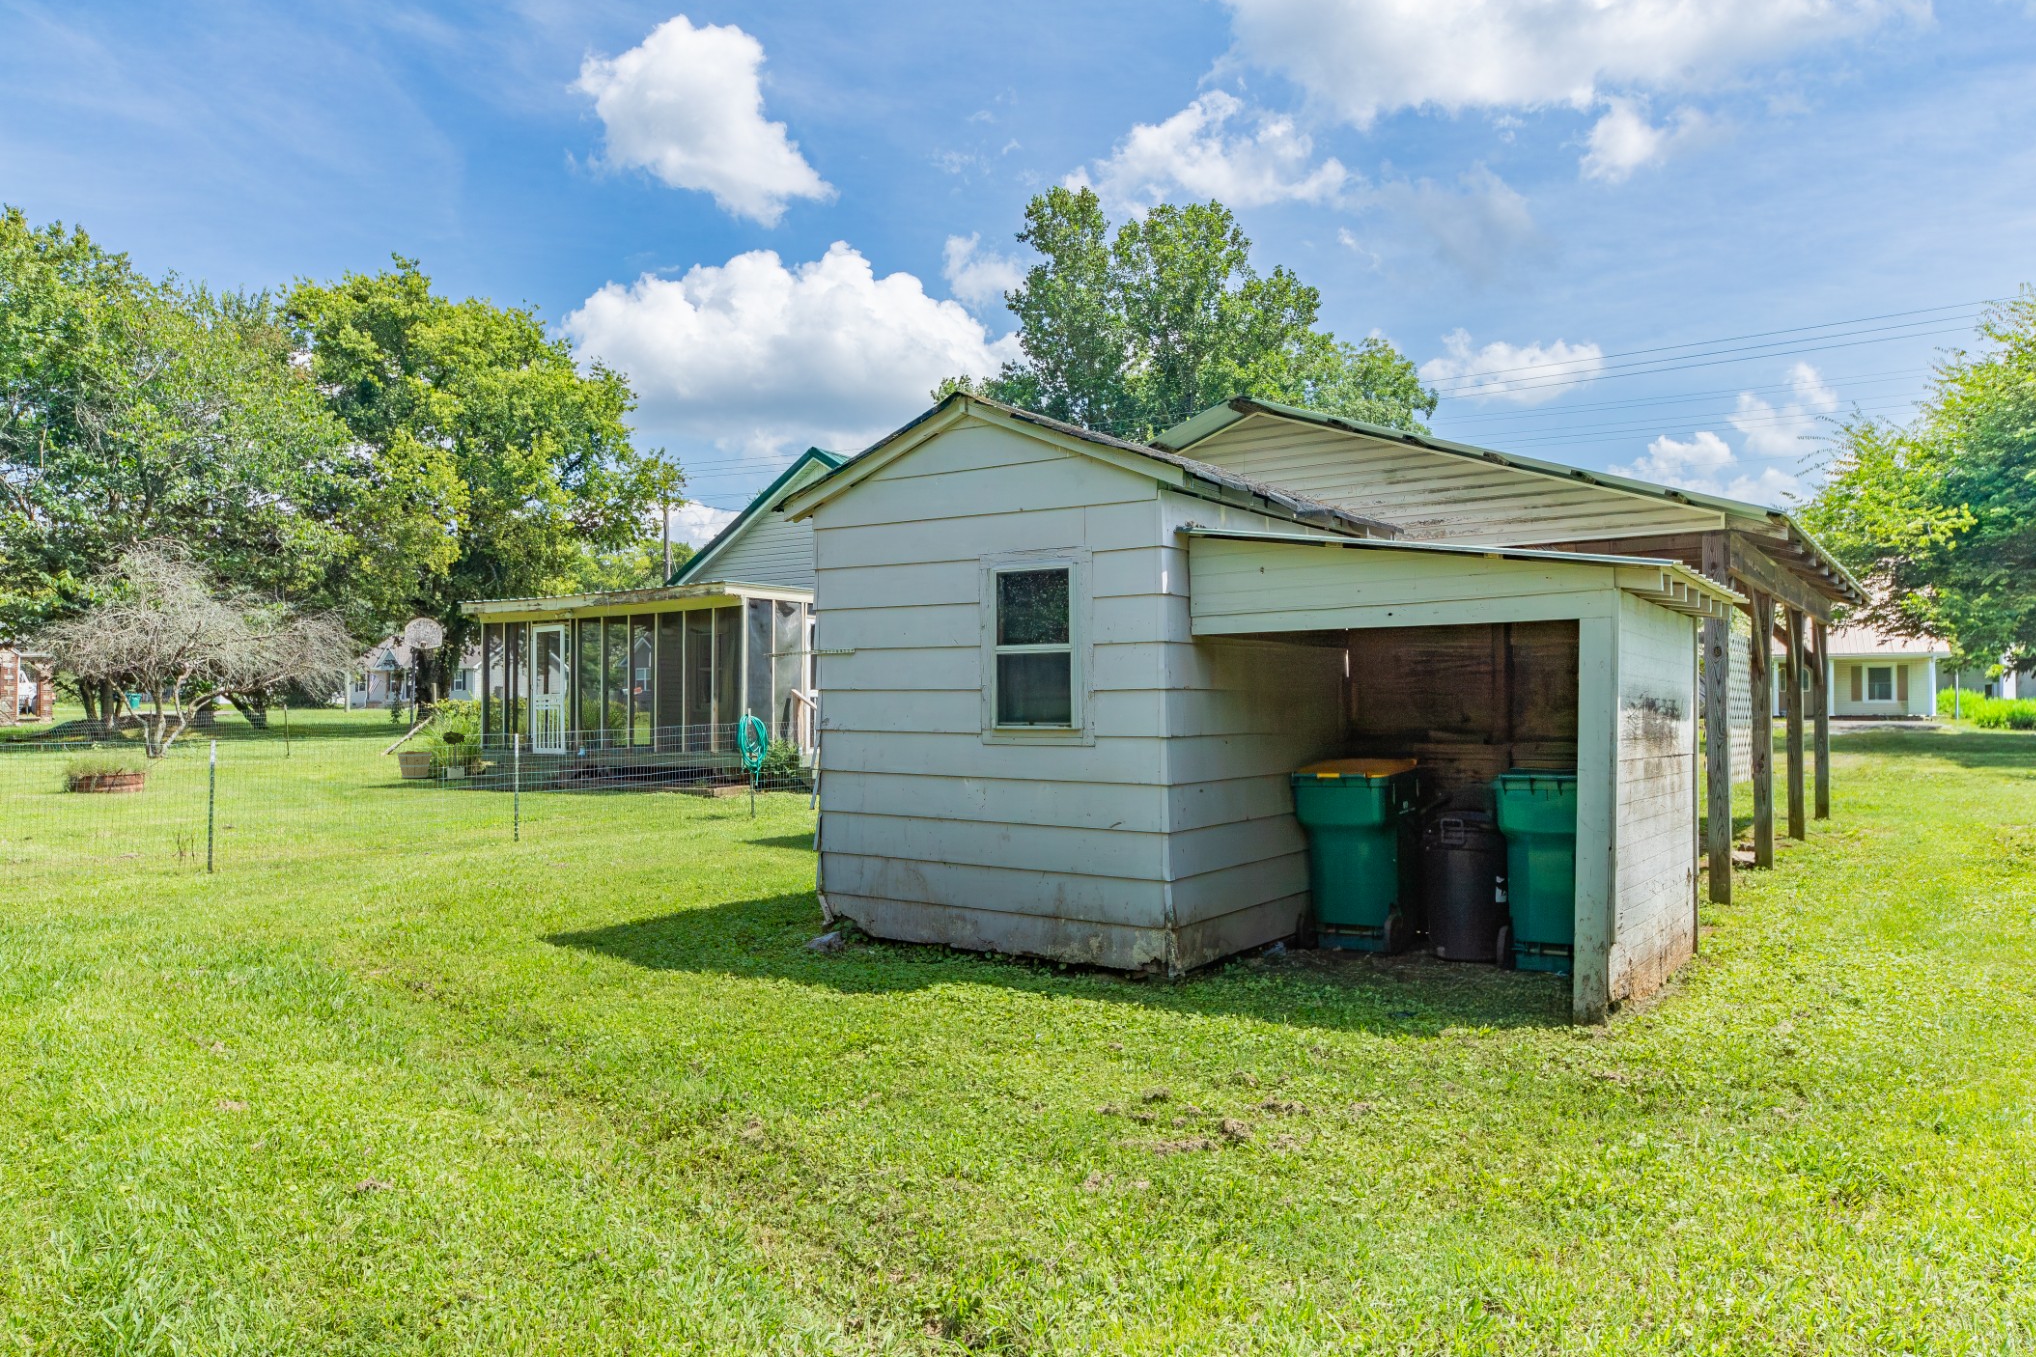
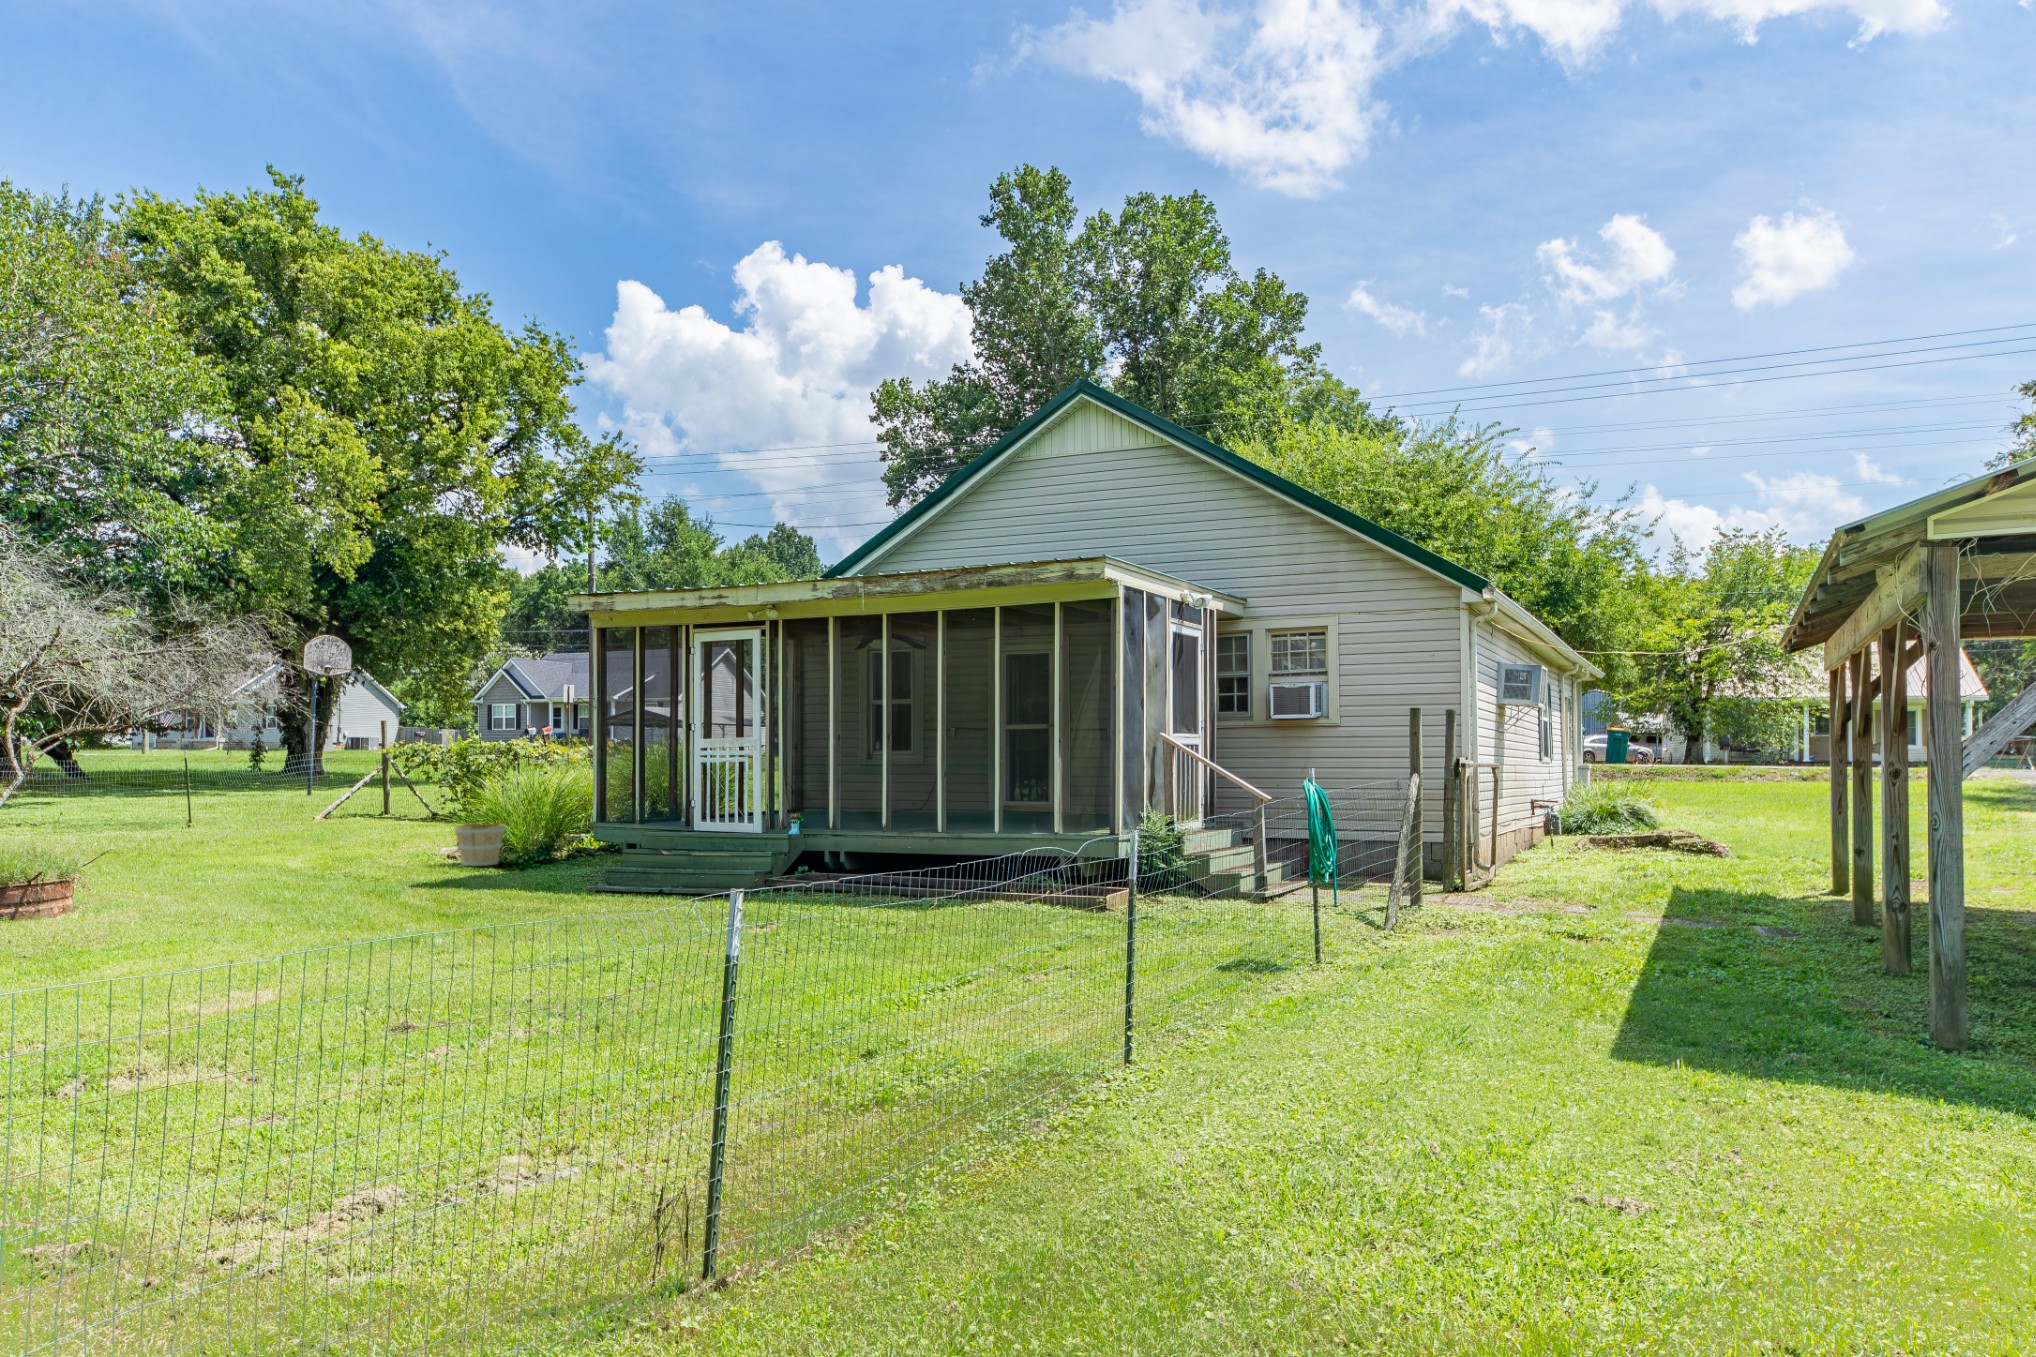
potted tree: present [443,731,465,779] -> none [527,791,561,865]

